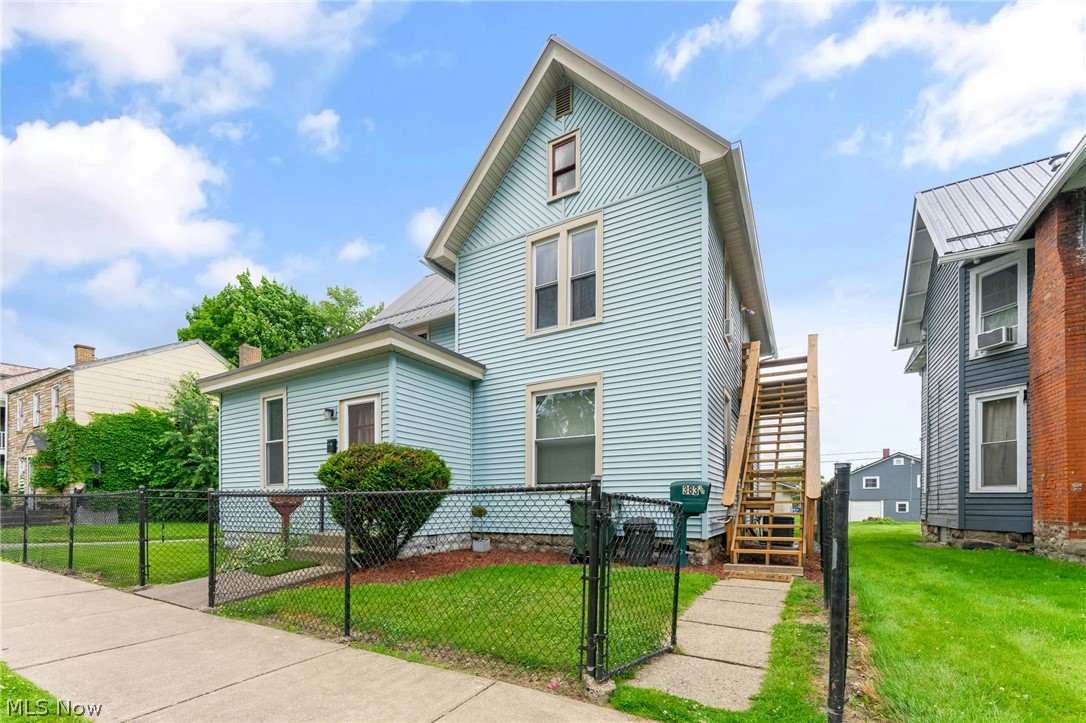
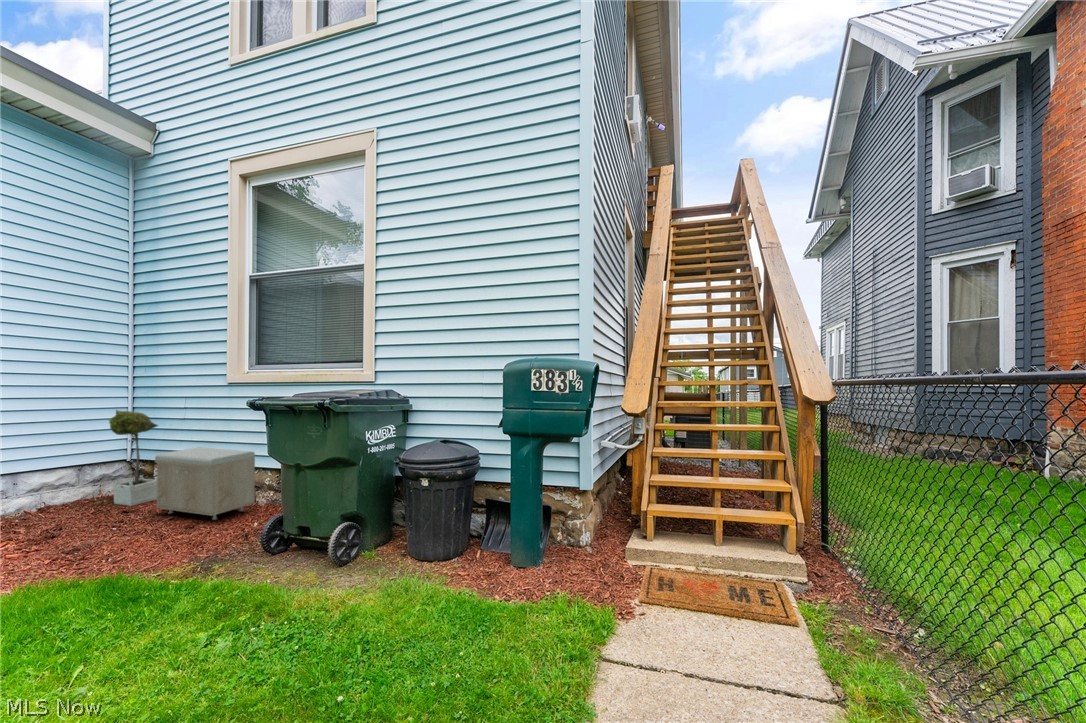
storage bench: none [501,524,542,556] -> present [155,447,255,520]

